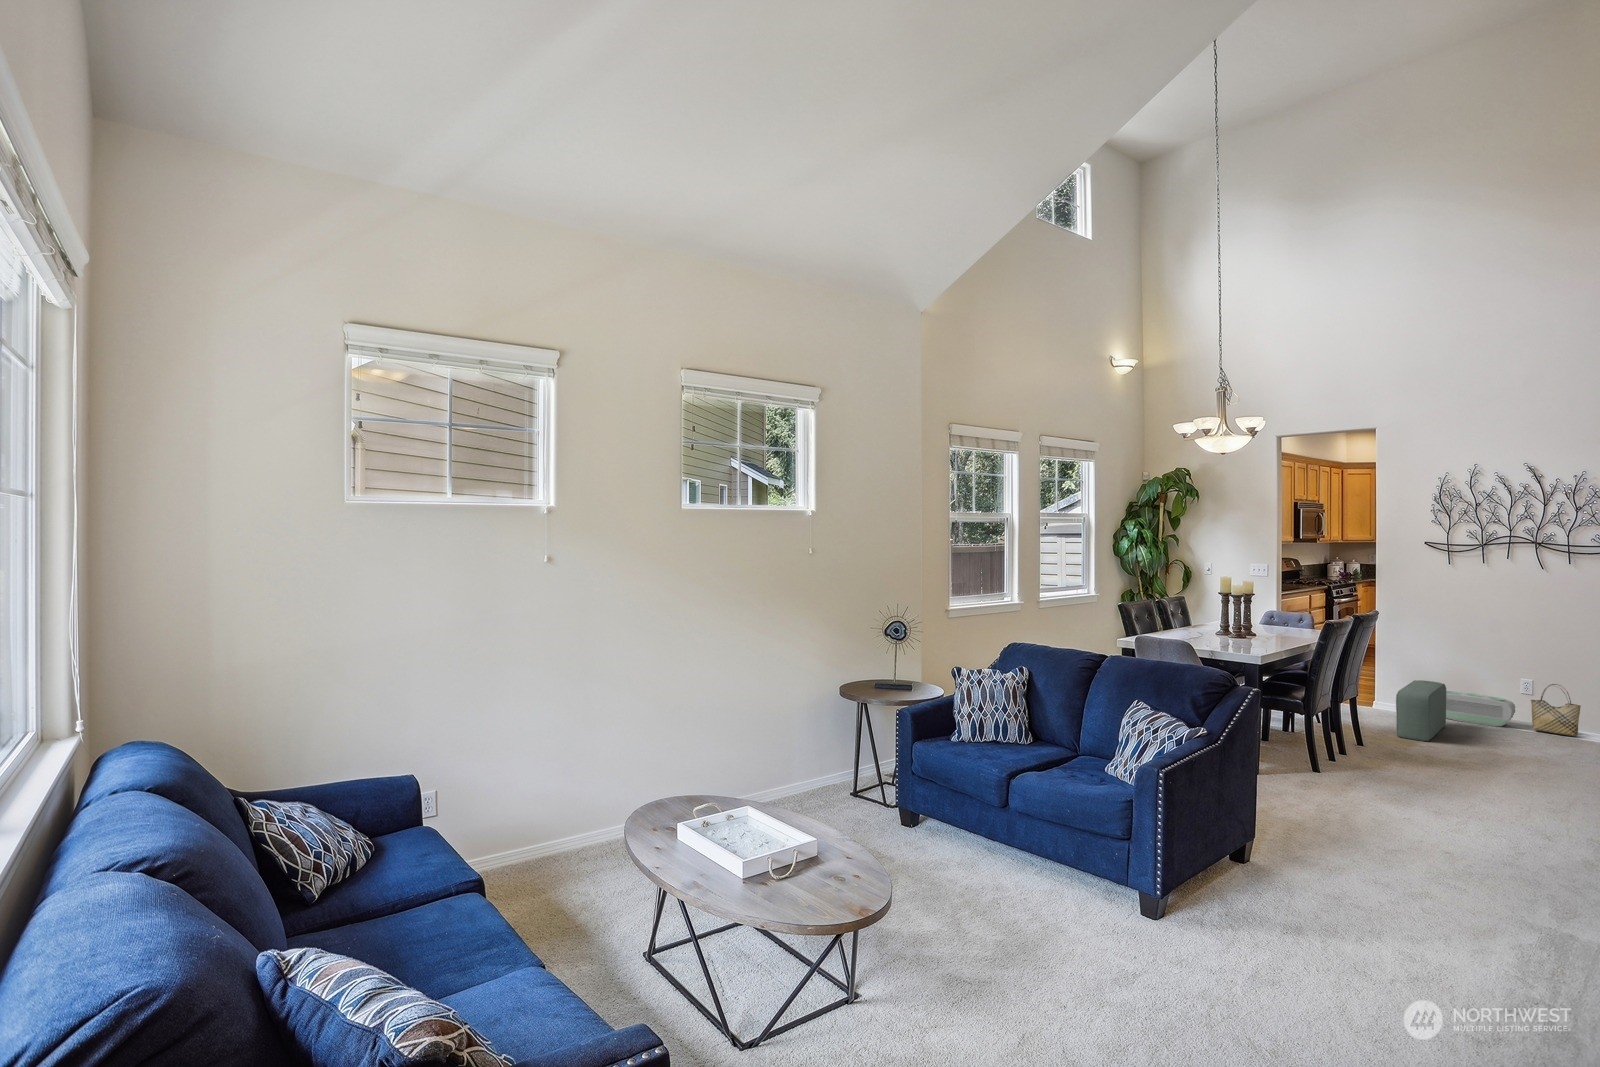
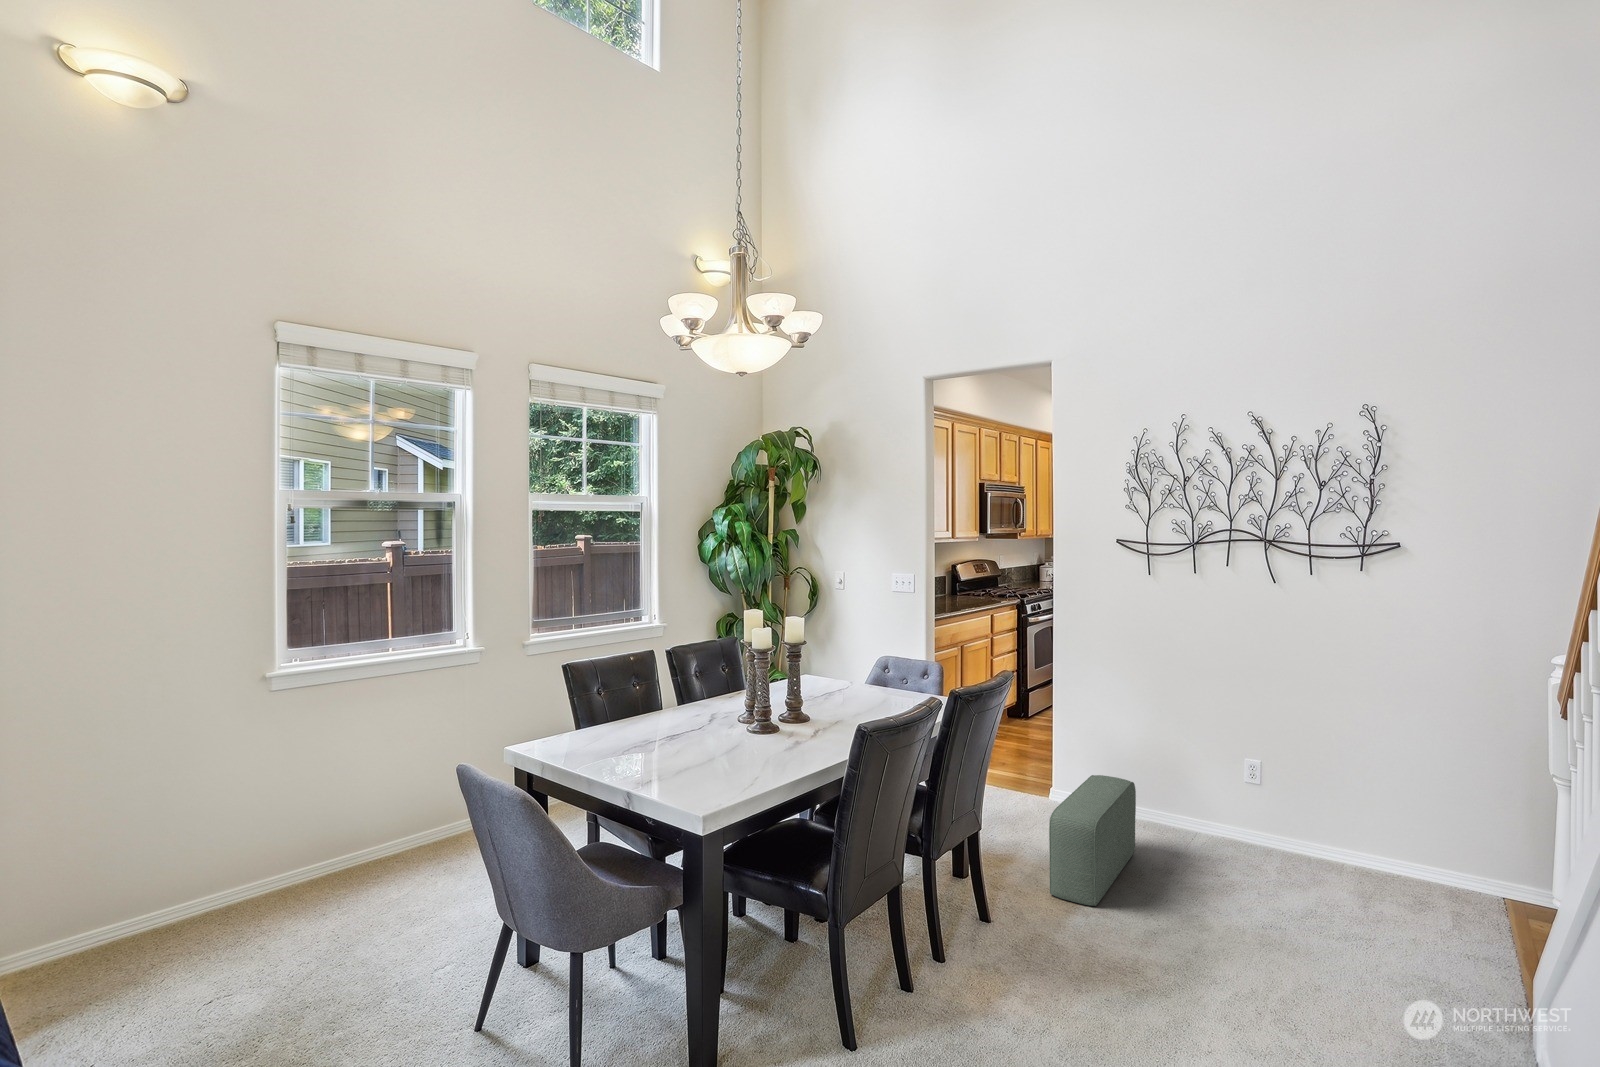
woven basket: present [1531,684,1581,736] -> none [1256,775,1326,866]
air purifier: present [1446,691,1515,726] -> none [1127,784,1236,847]

